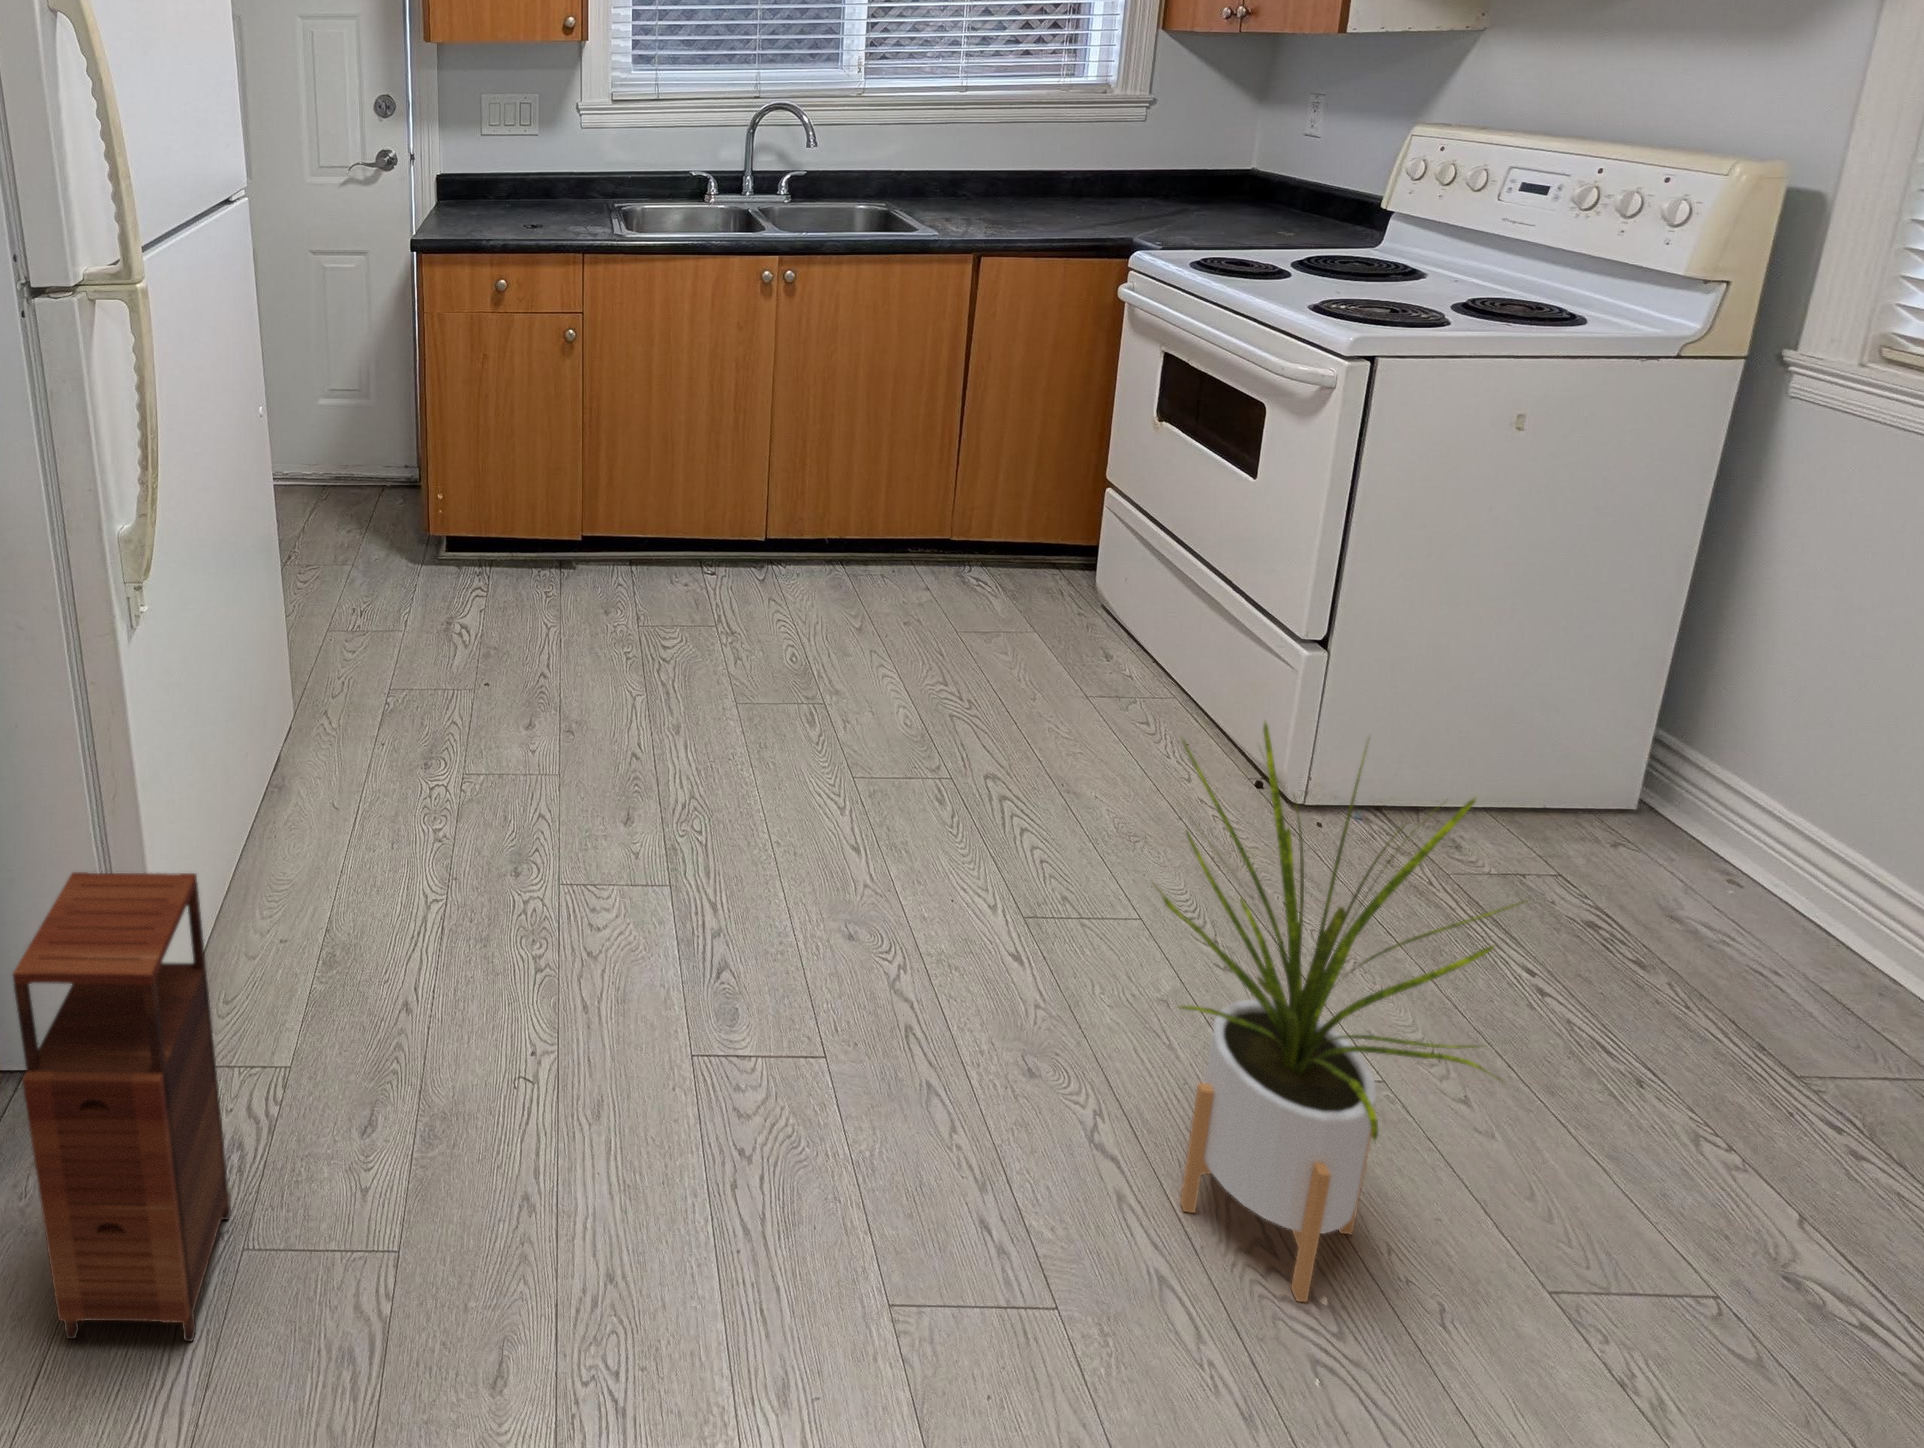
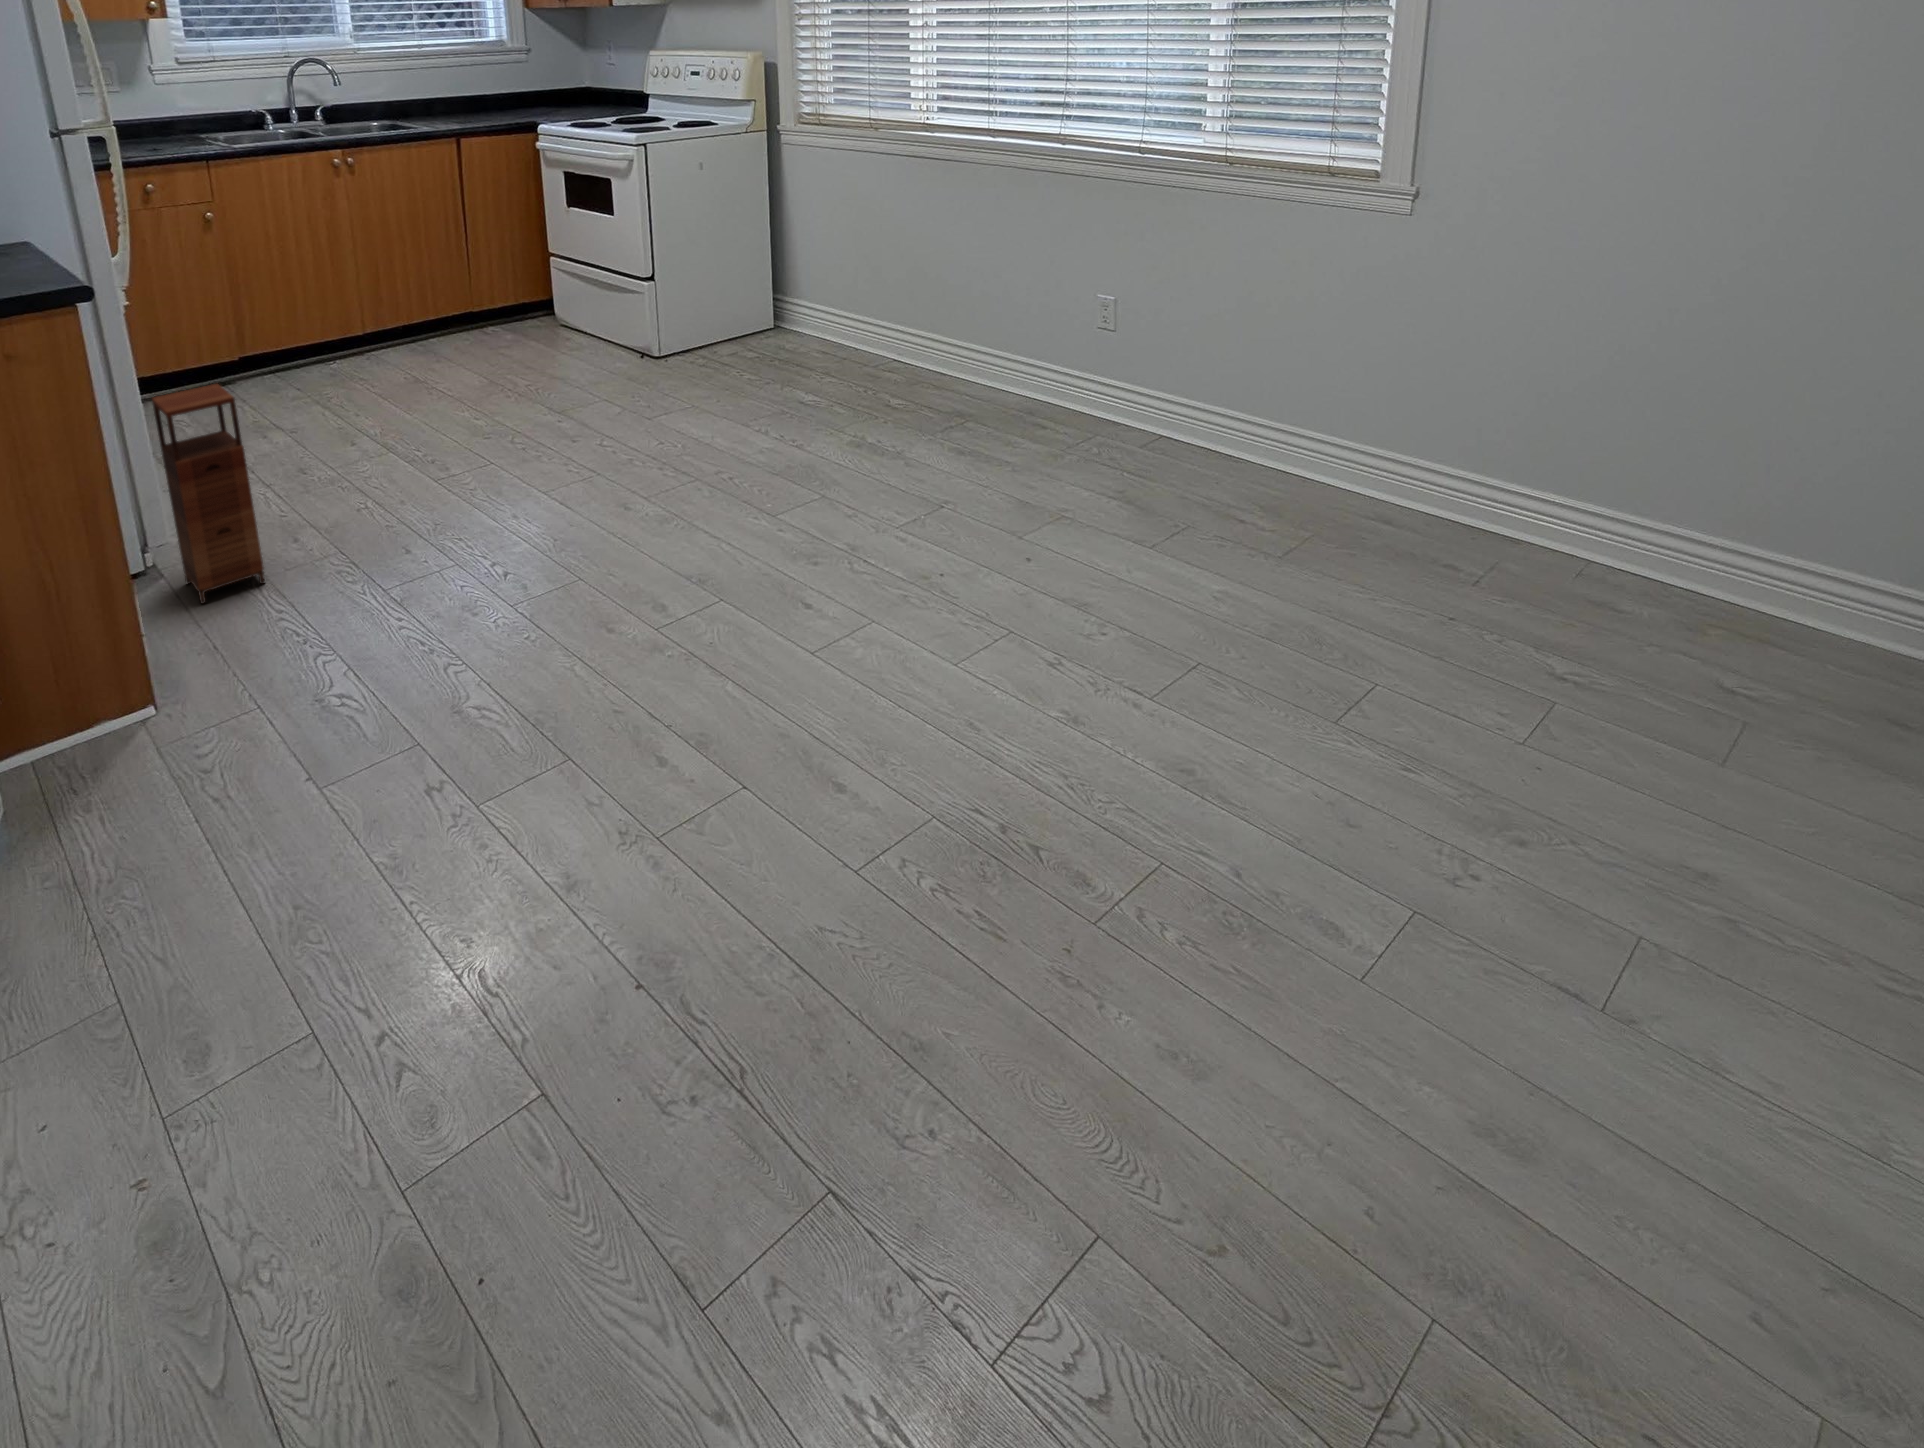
house plant: present [1154,722,1523,1303] -> none [598,240,708,441]

